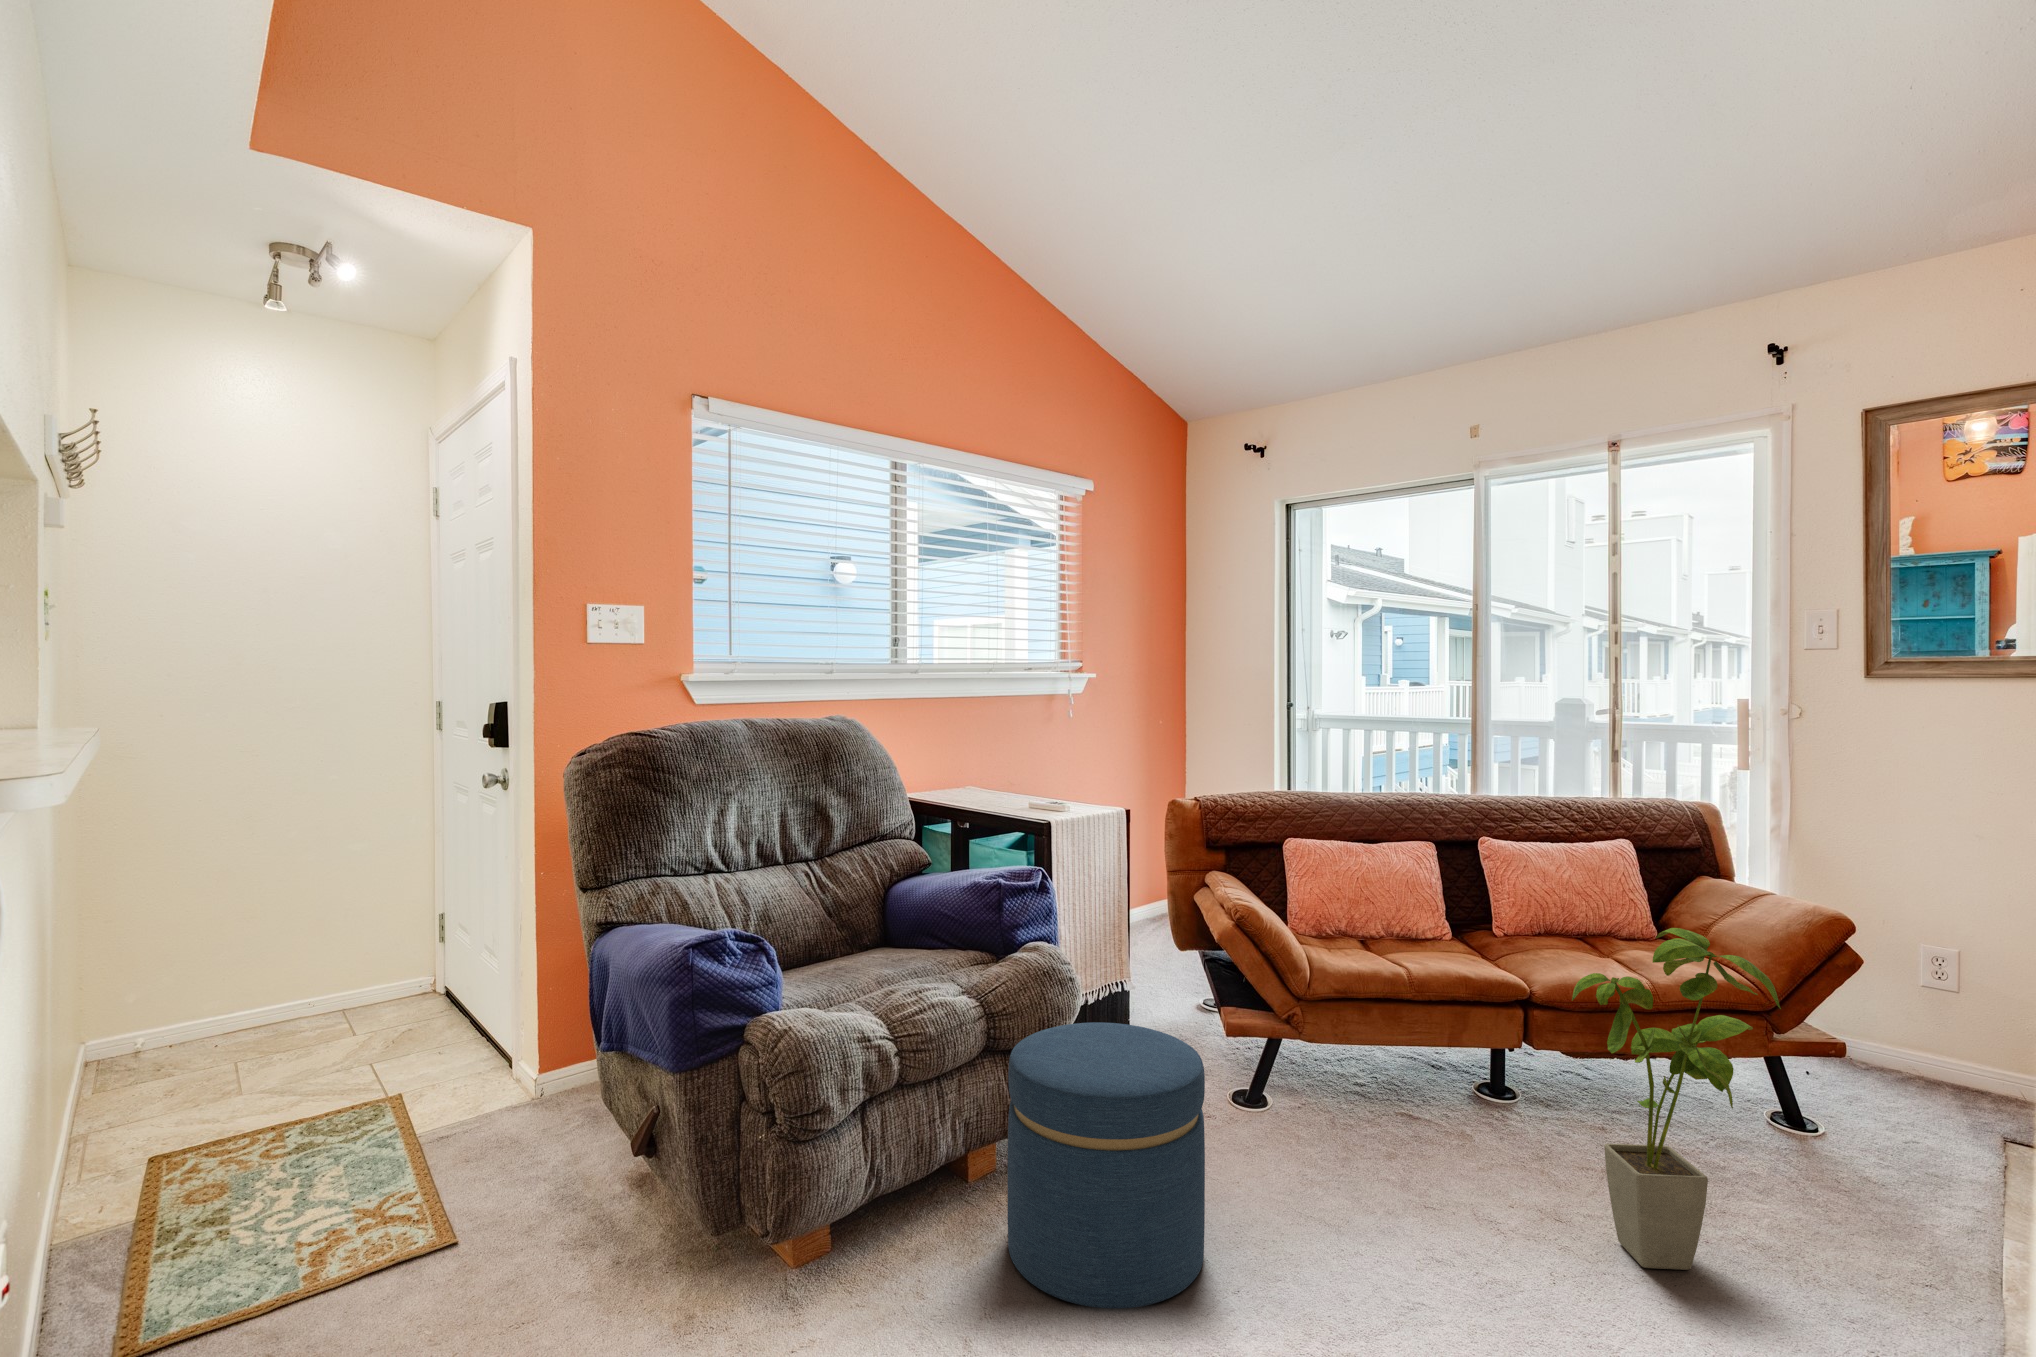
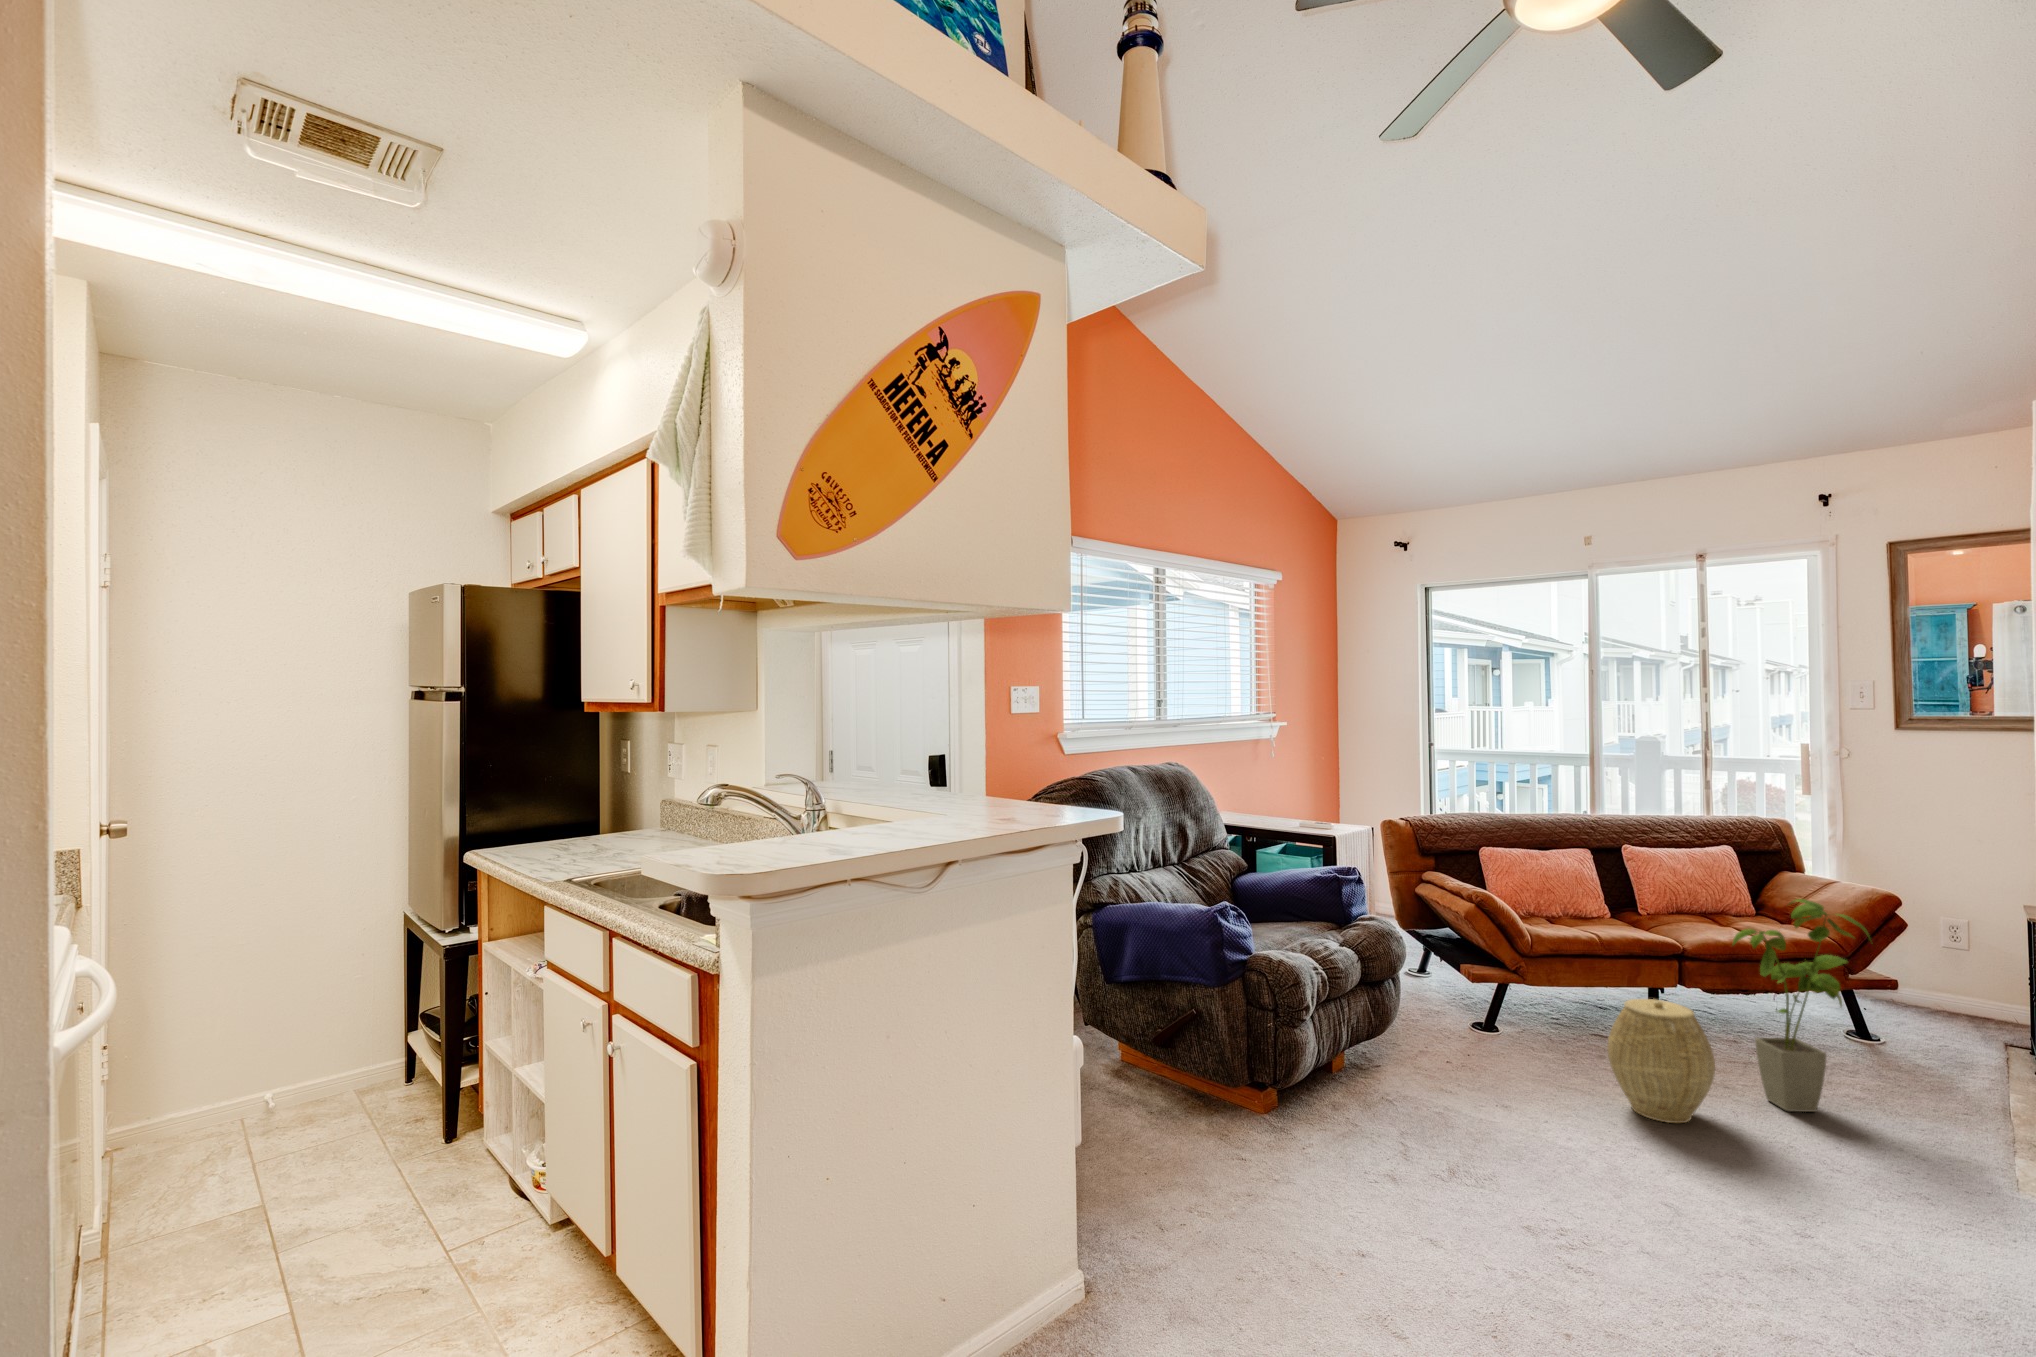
ottoman: present [1007,1022,1205,1309] -> none [1379,966,1514,1132]
woven basket: none [1366,1082,1522,1292] -> present [1607,999,1715,1123]

